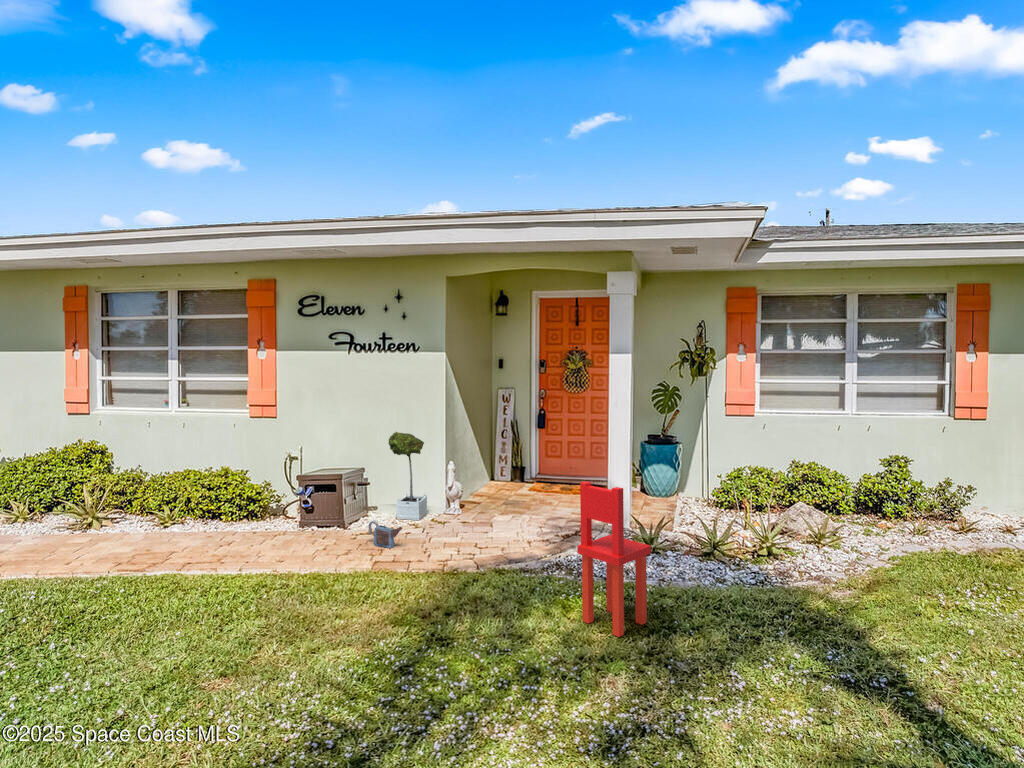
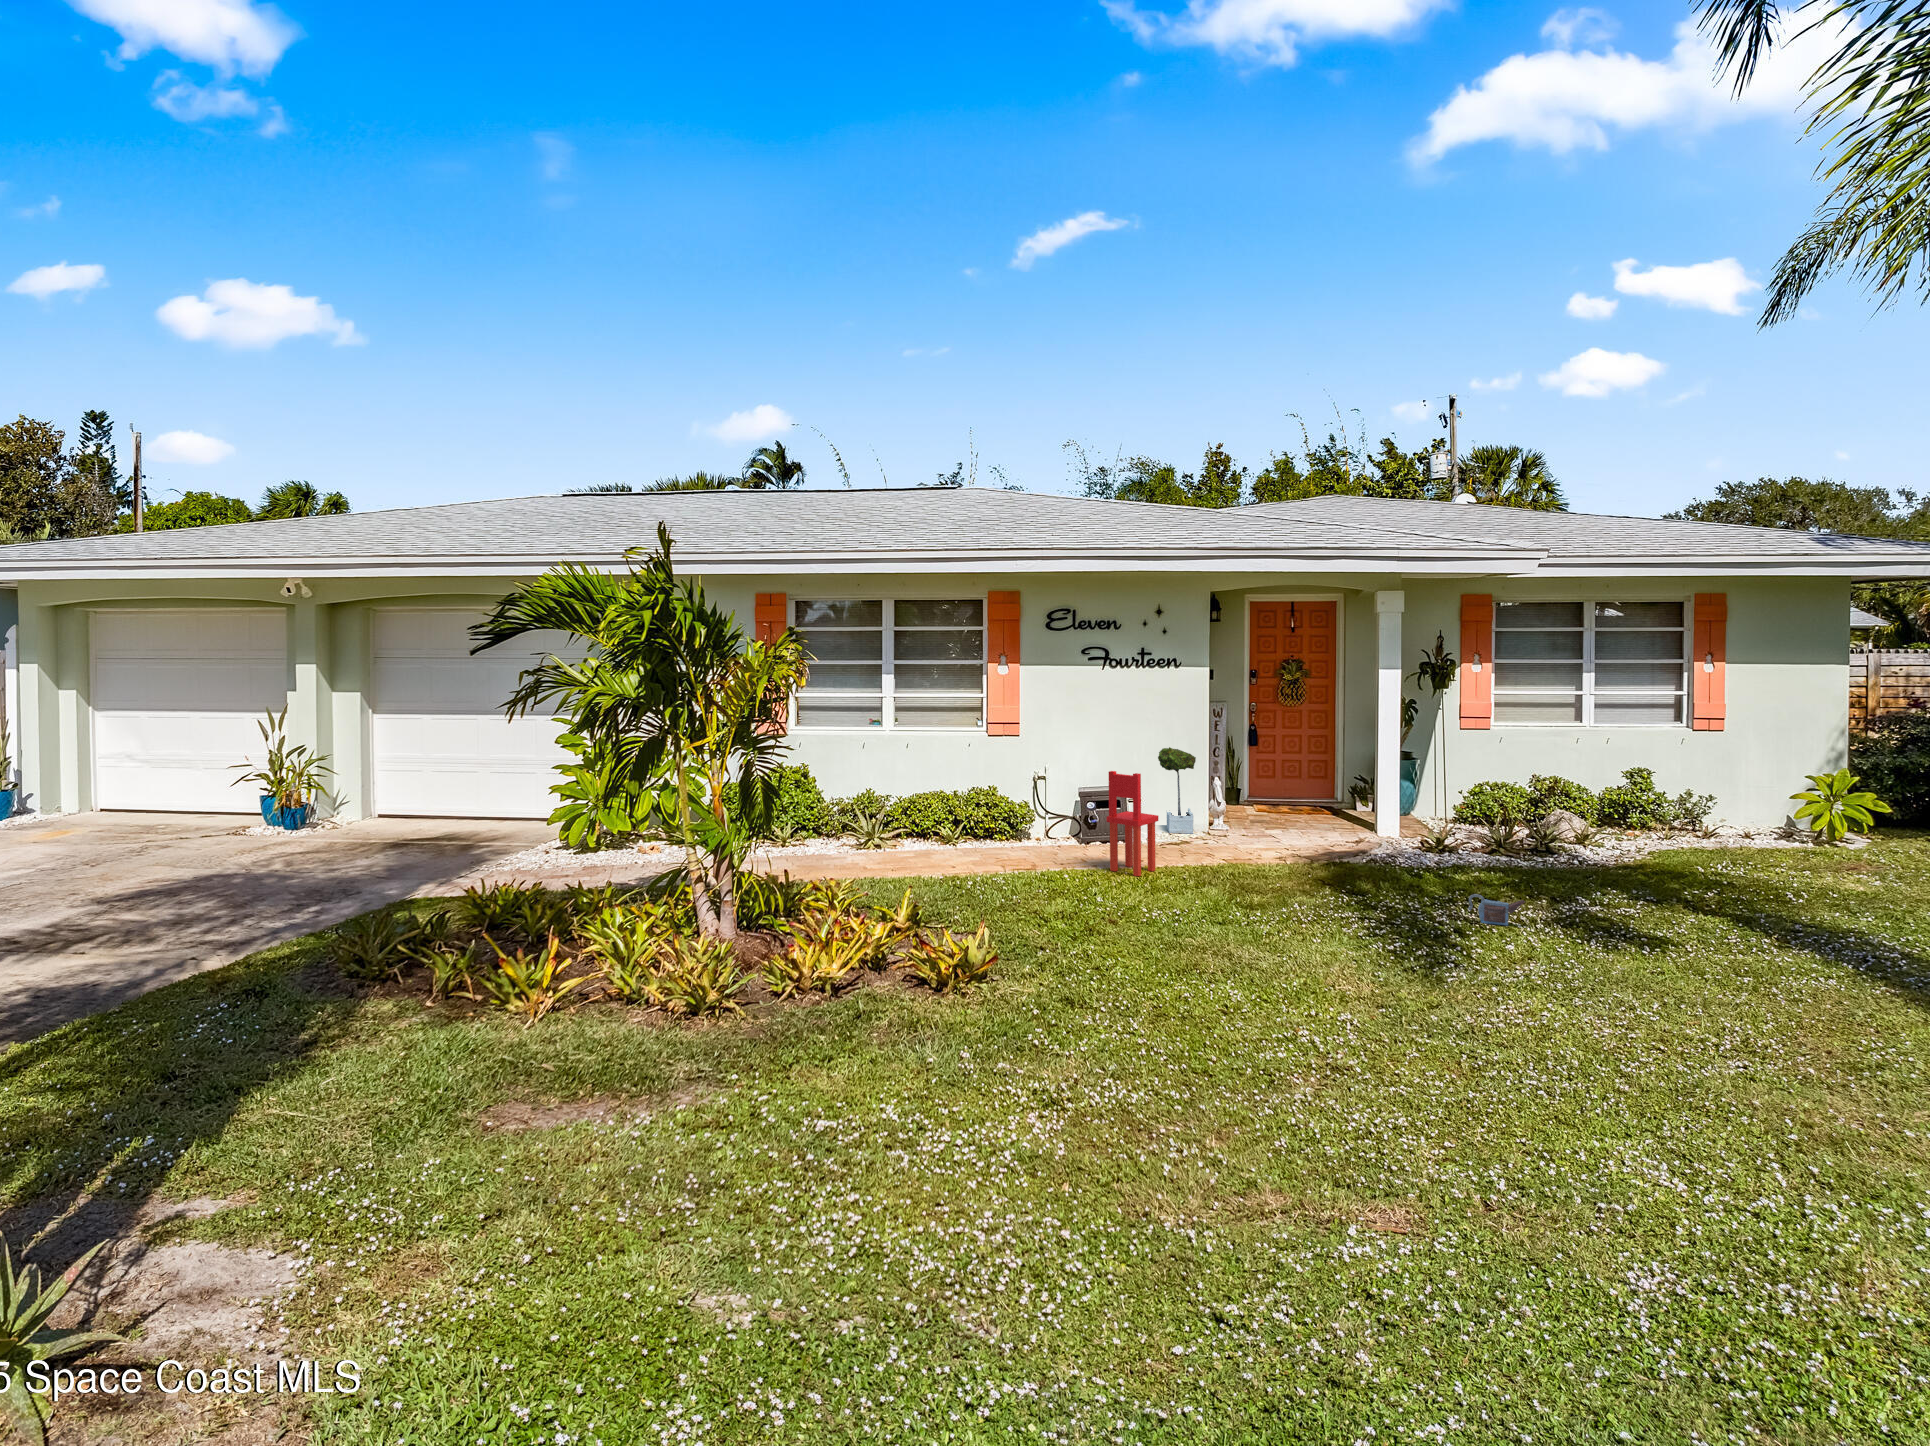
chair: present [577,481,651,637] -> present [1106,771,1158,876]
watering can: present [368,521,402,548] -> present [1468,894,1525,925]

